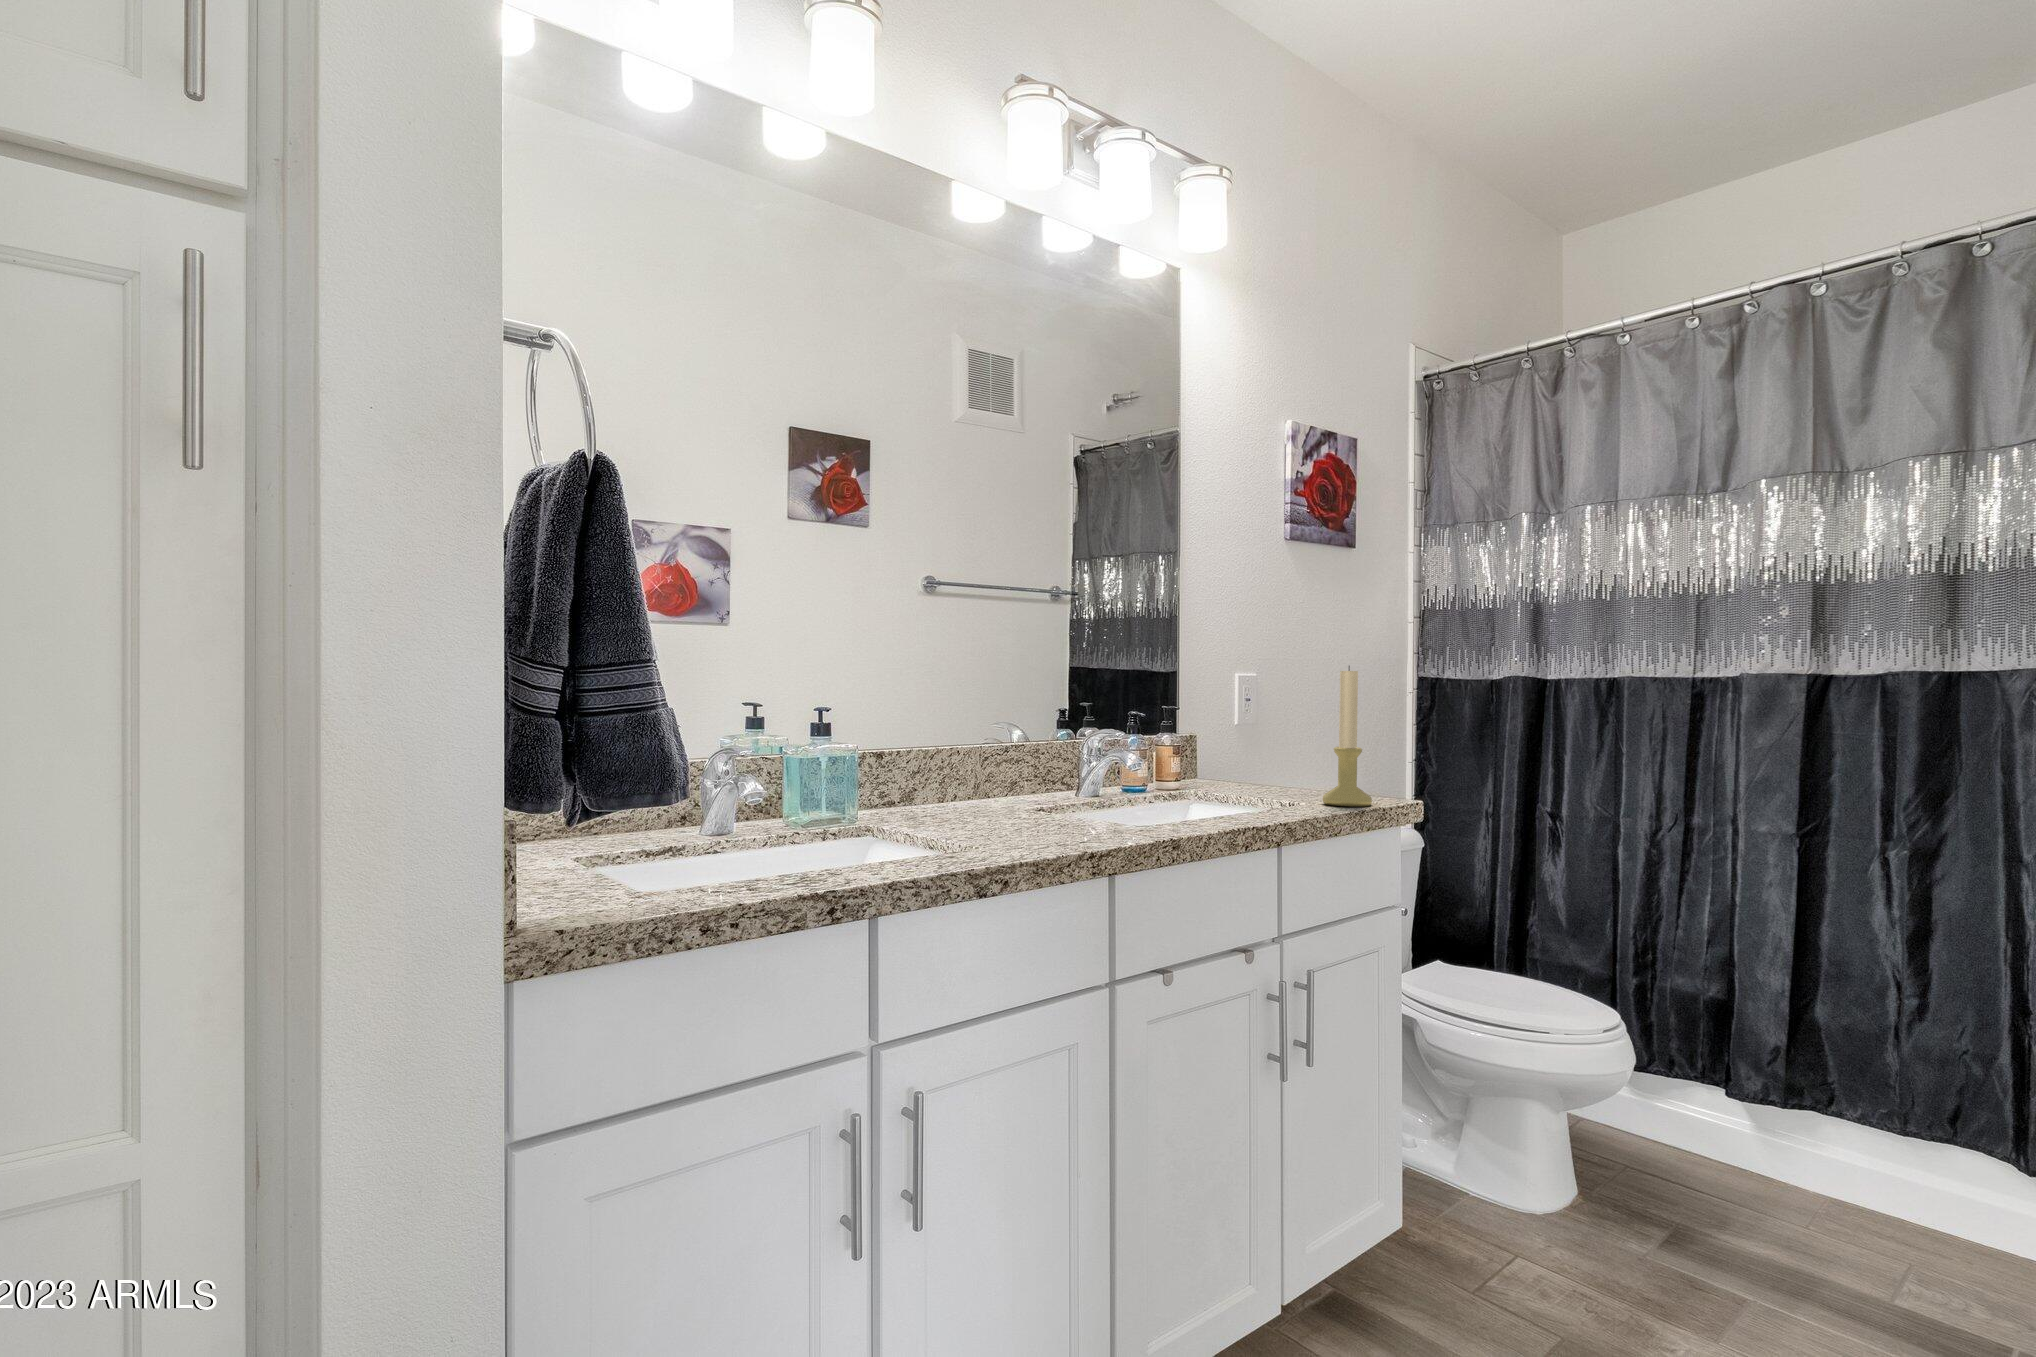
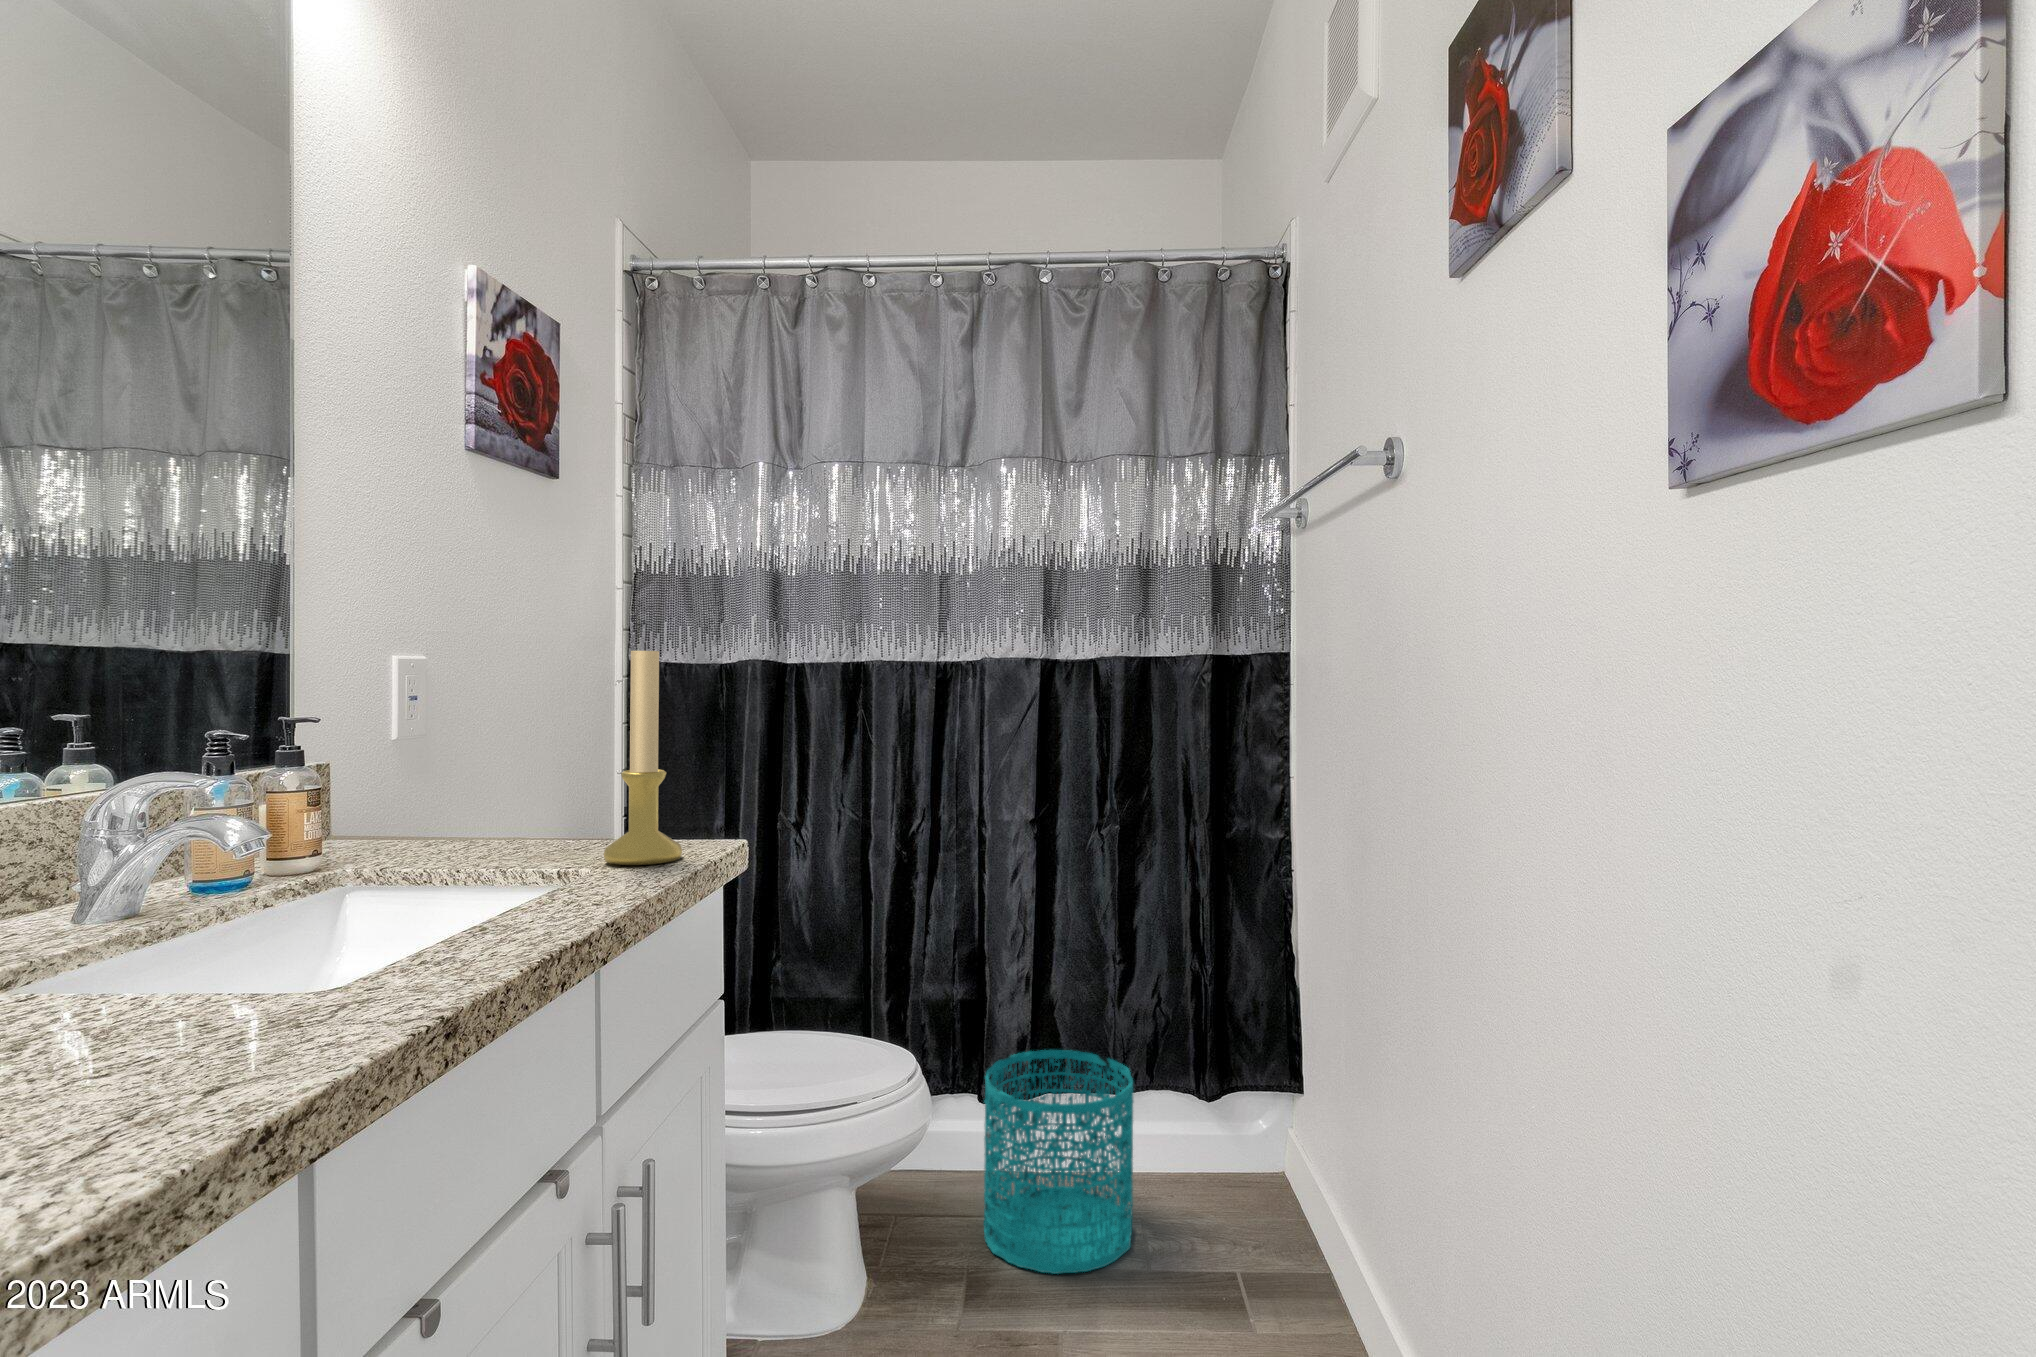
wastebasket: none [1716,1056,1900,1277] -> present [984,1050,1133,1274]

